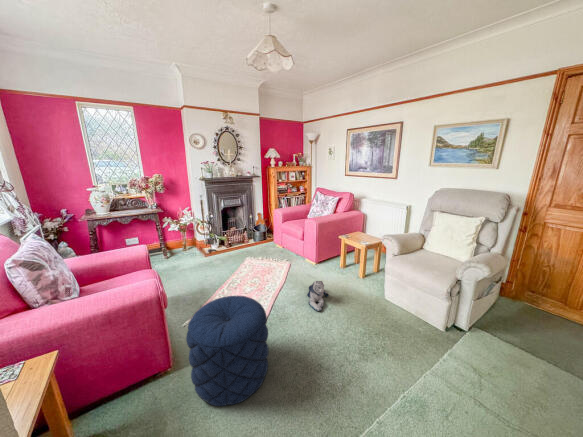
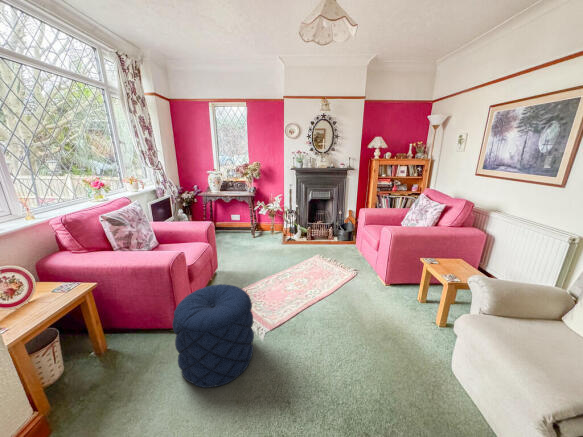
plush toy: present [307,281,328,311] -> none [338,303,371,341]

